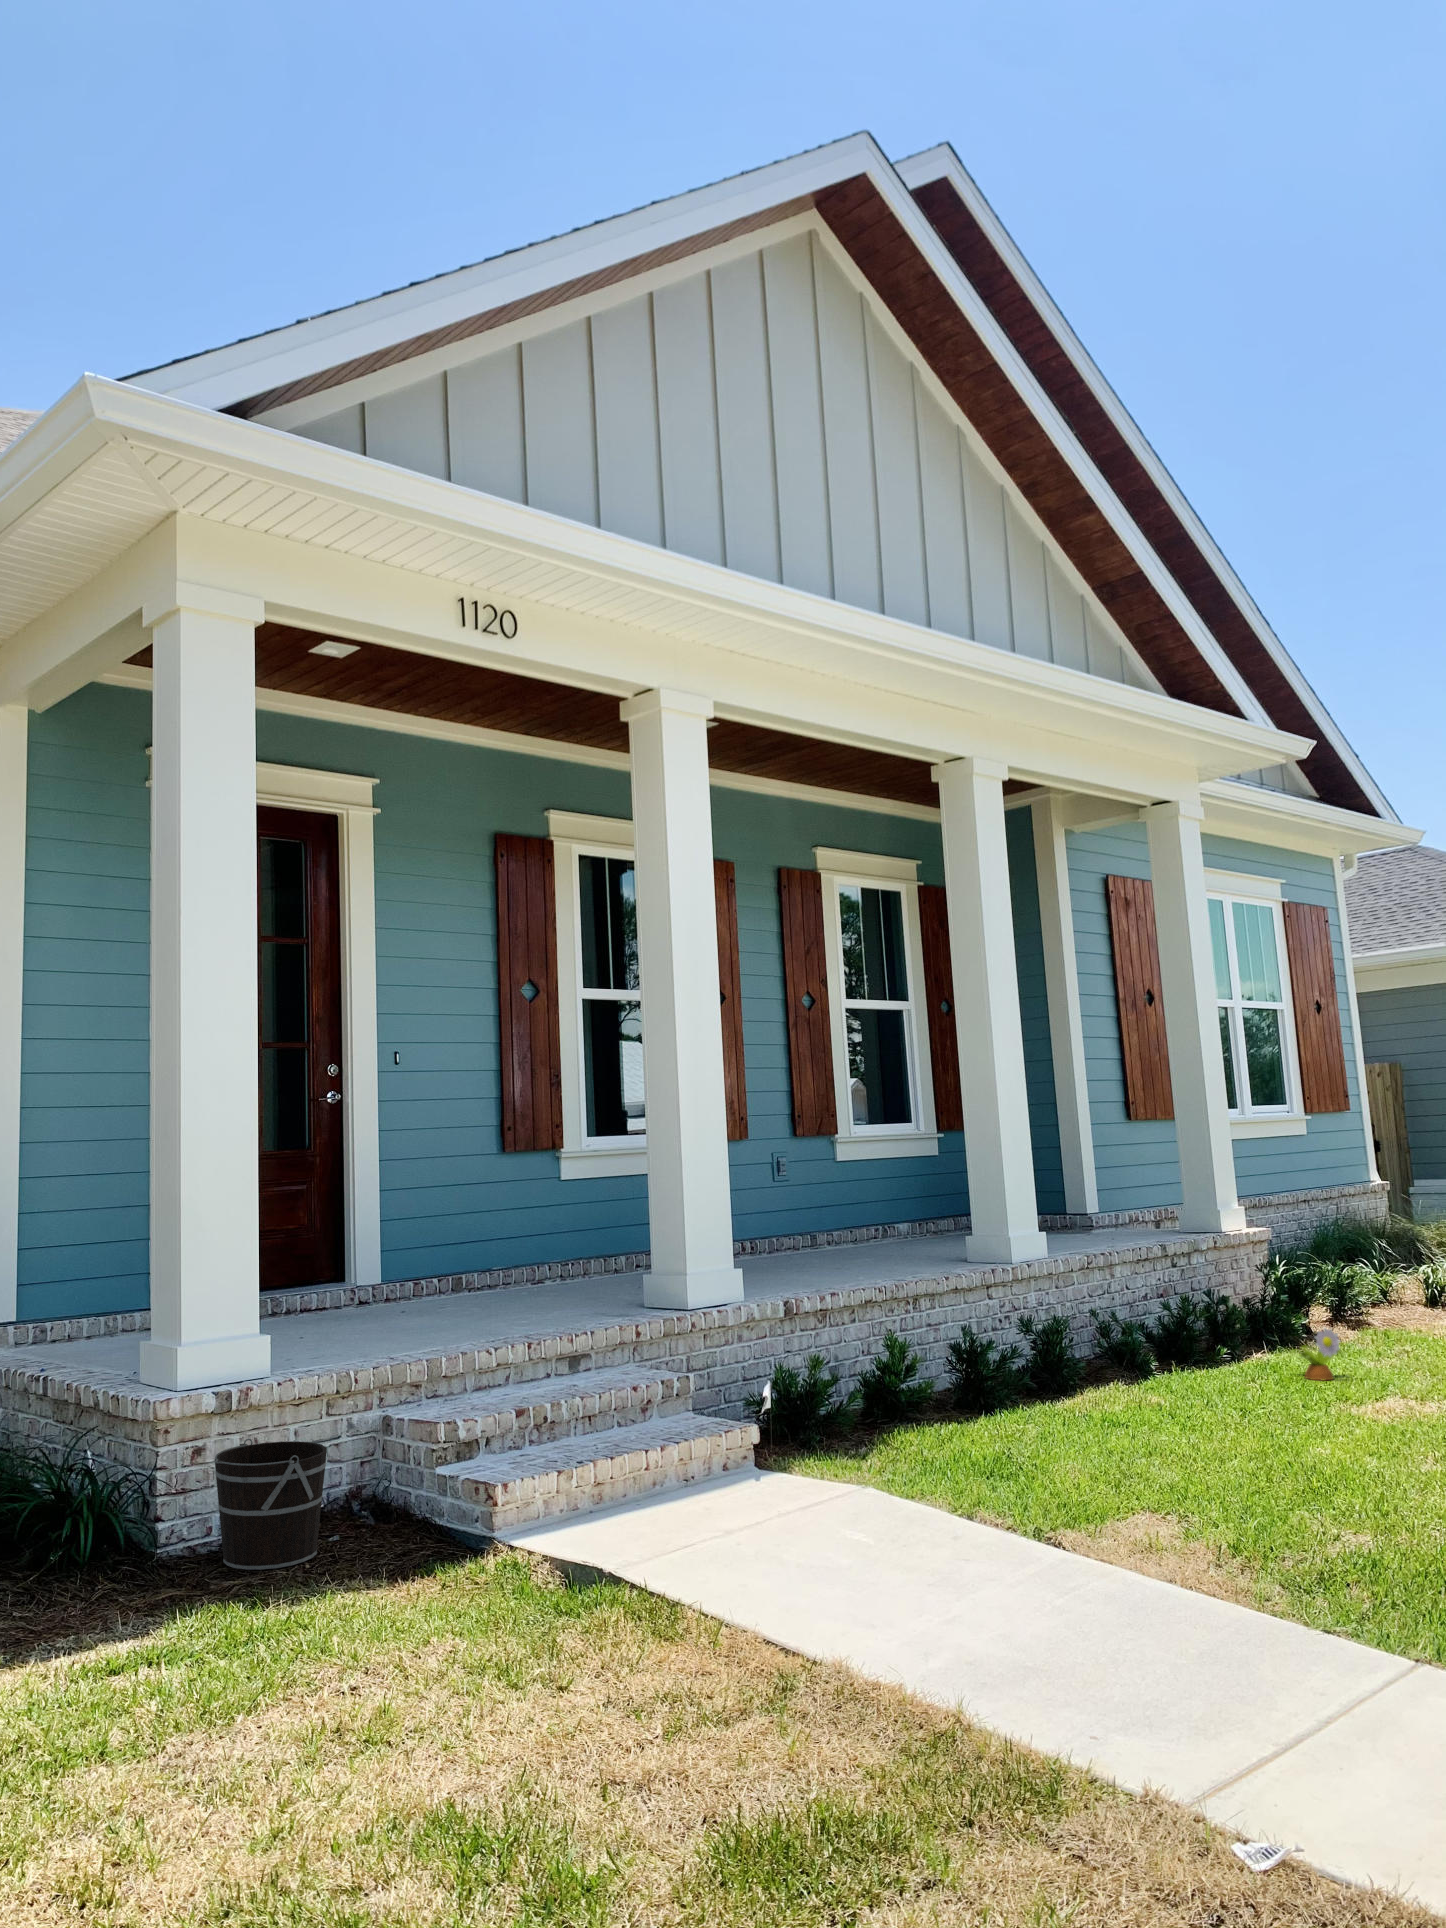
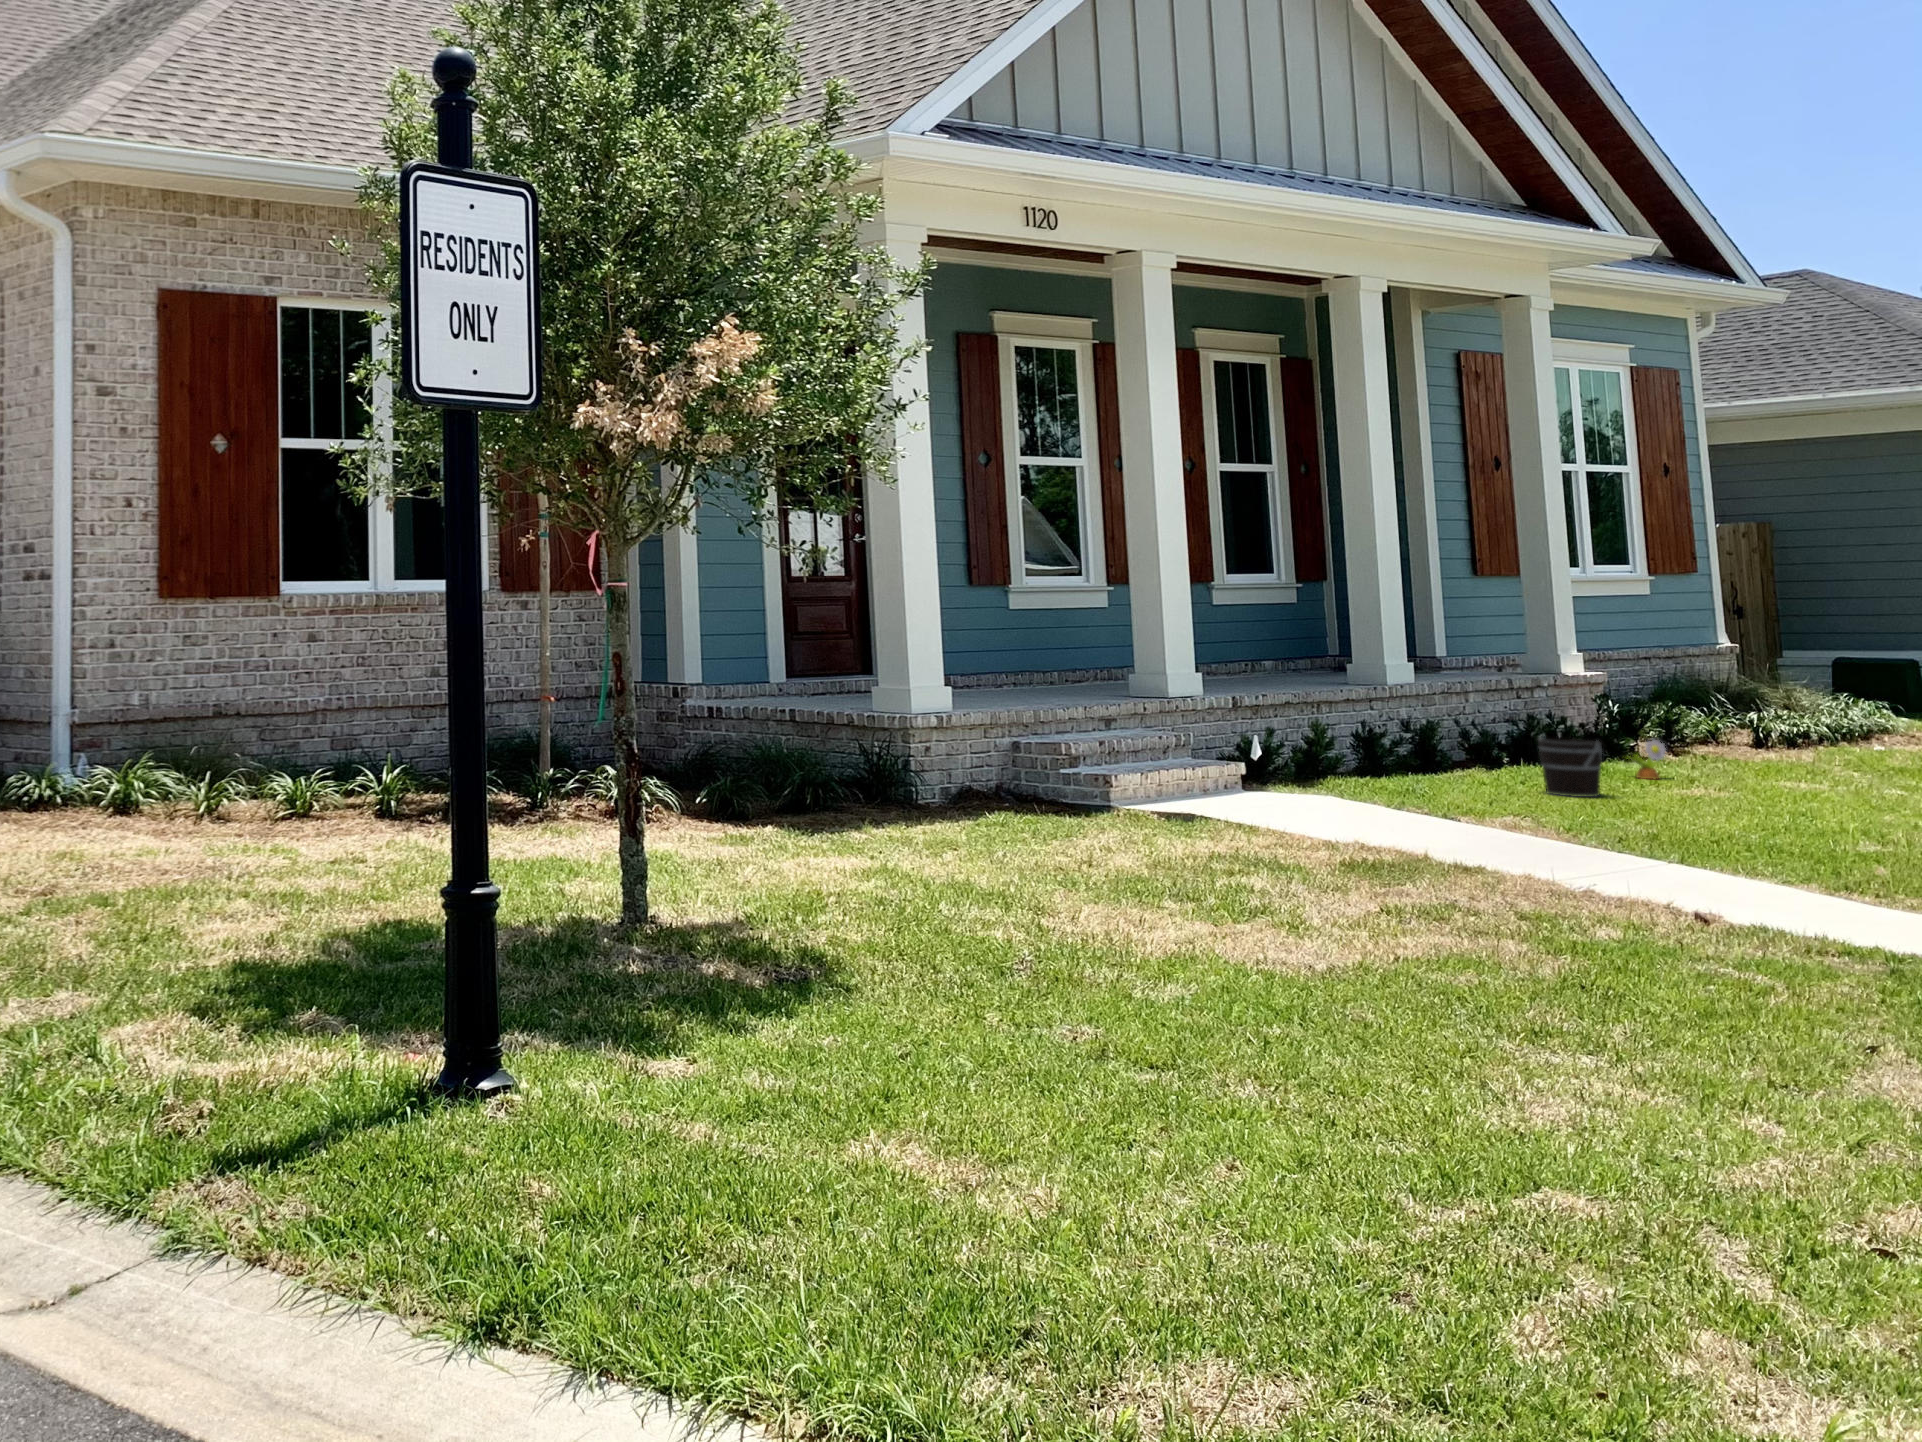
bucket: present [215,1438,327,1570] -> present [1538,737,1602,797]

